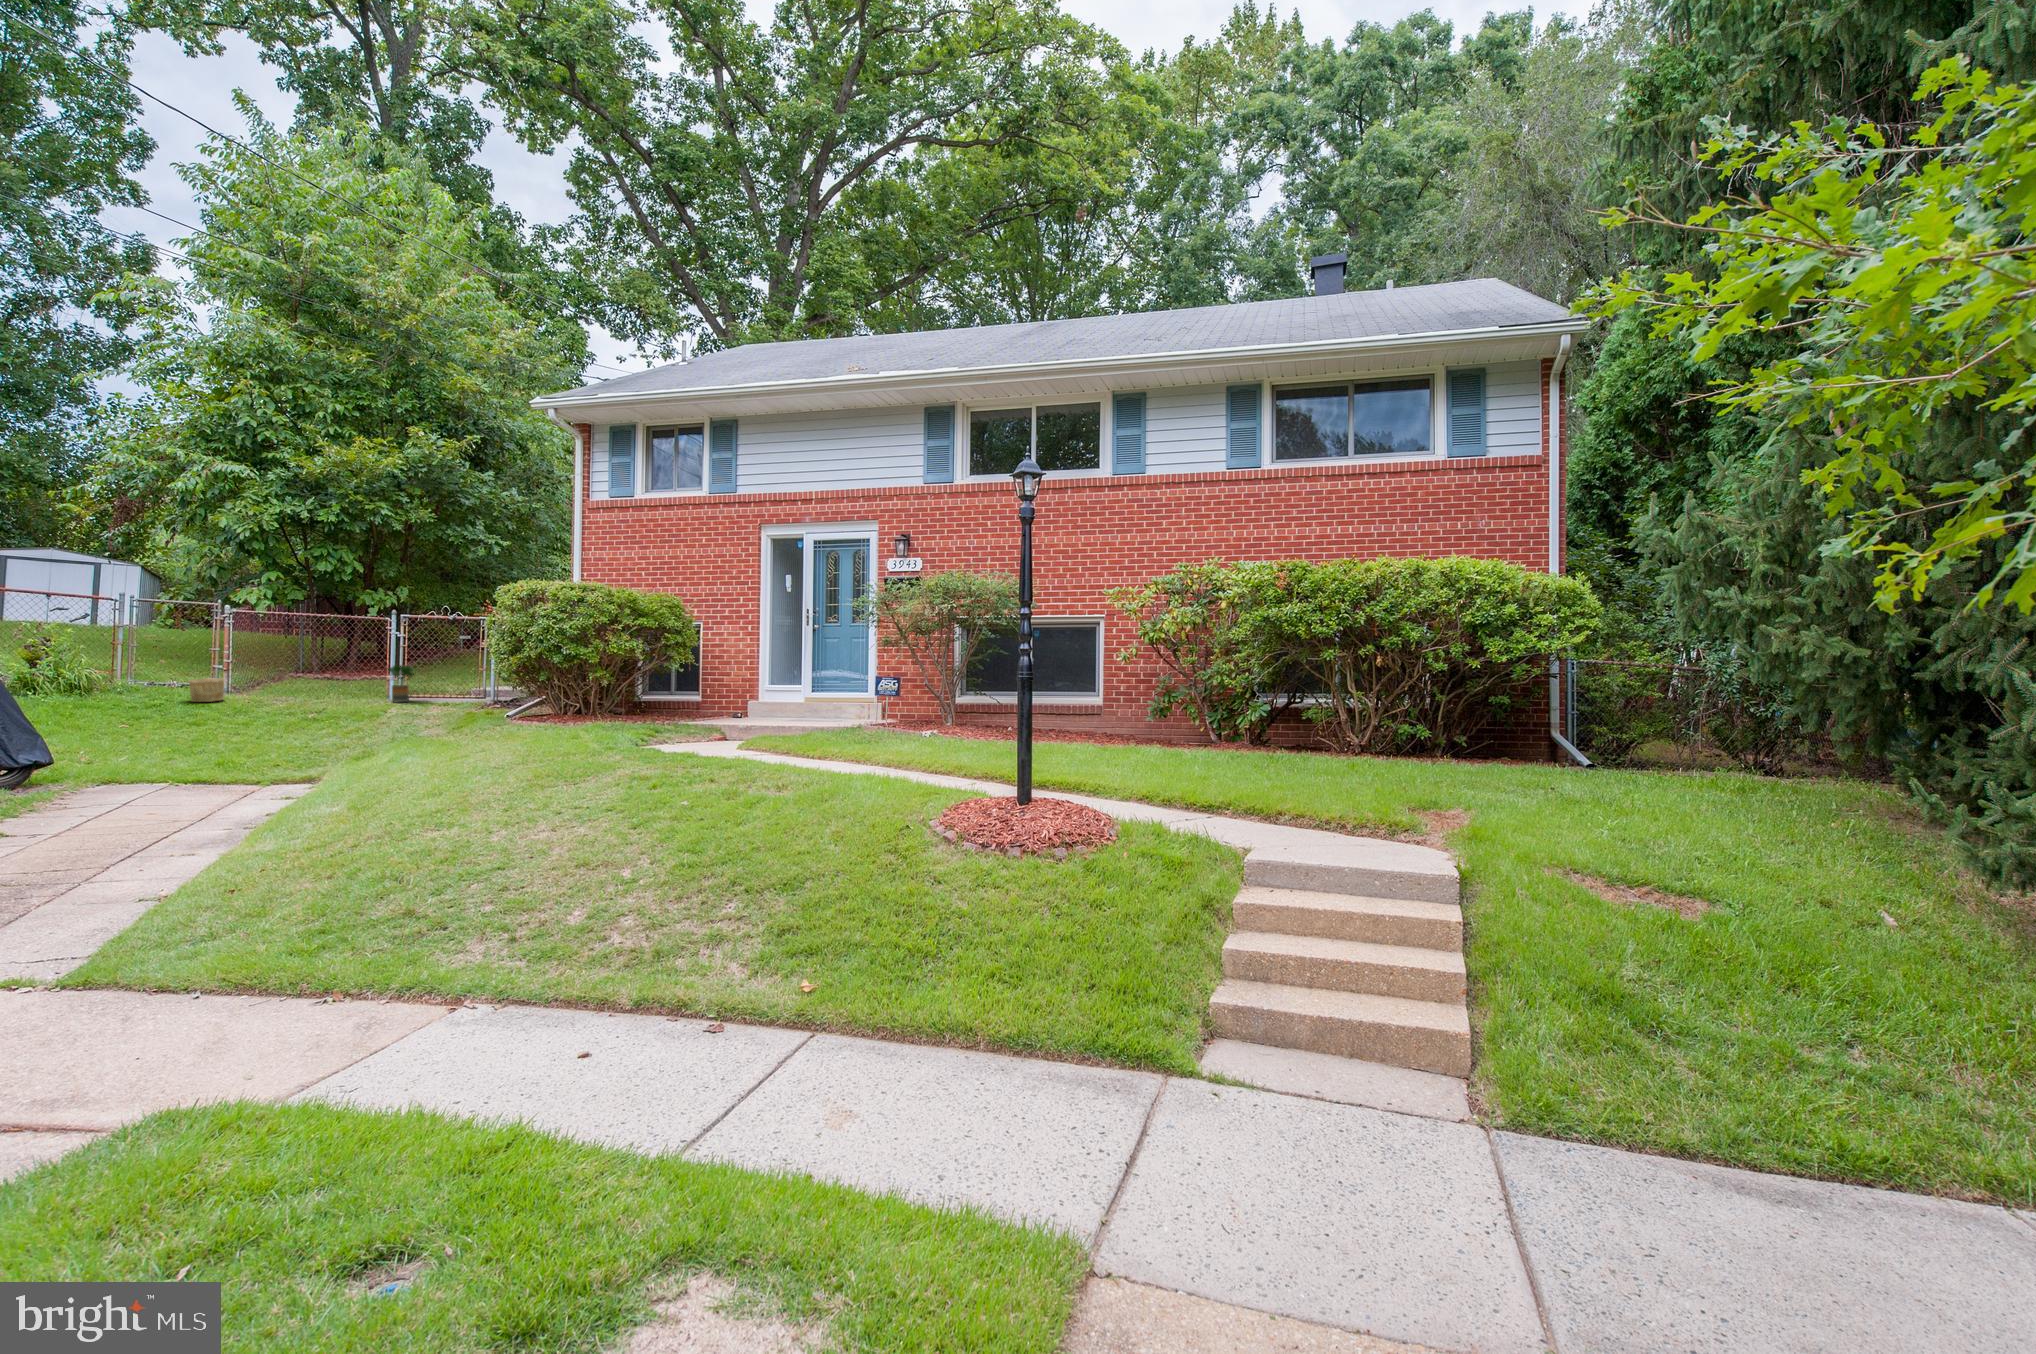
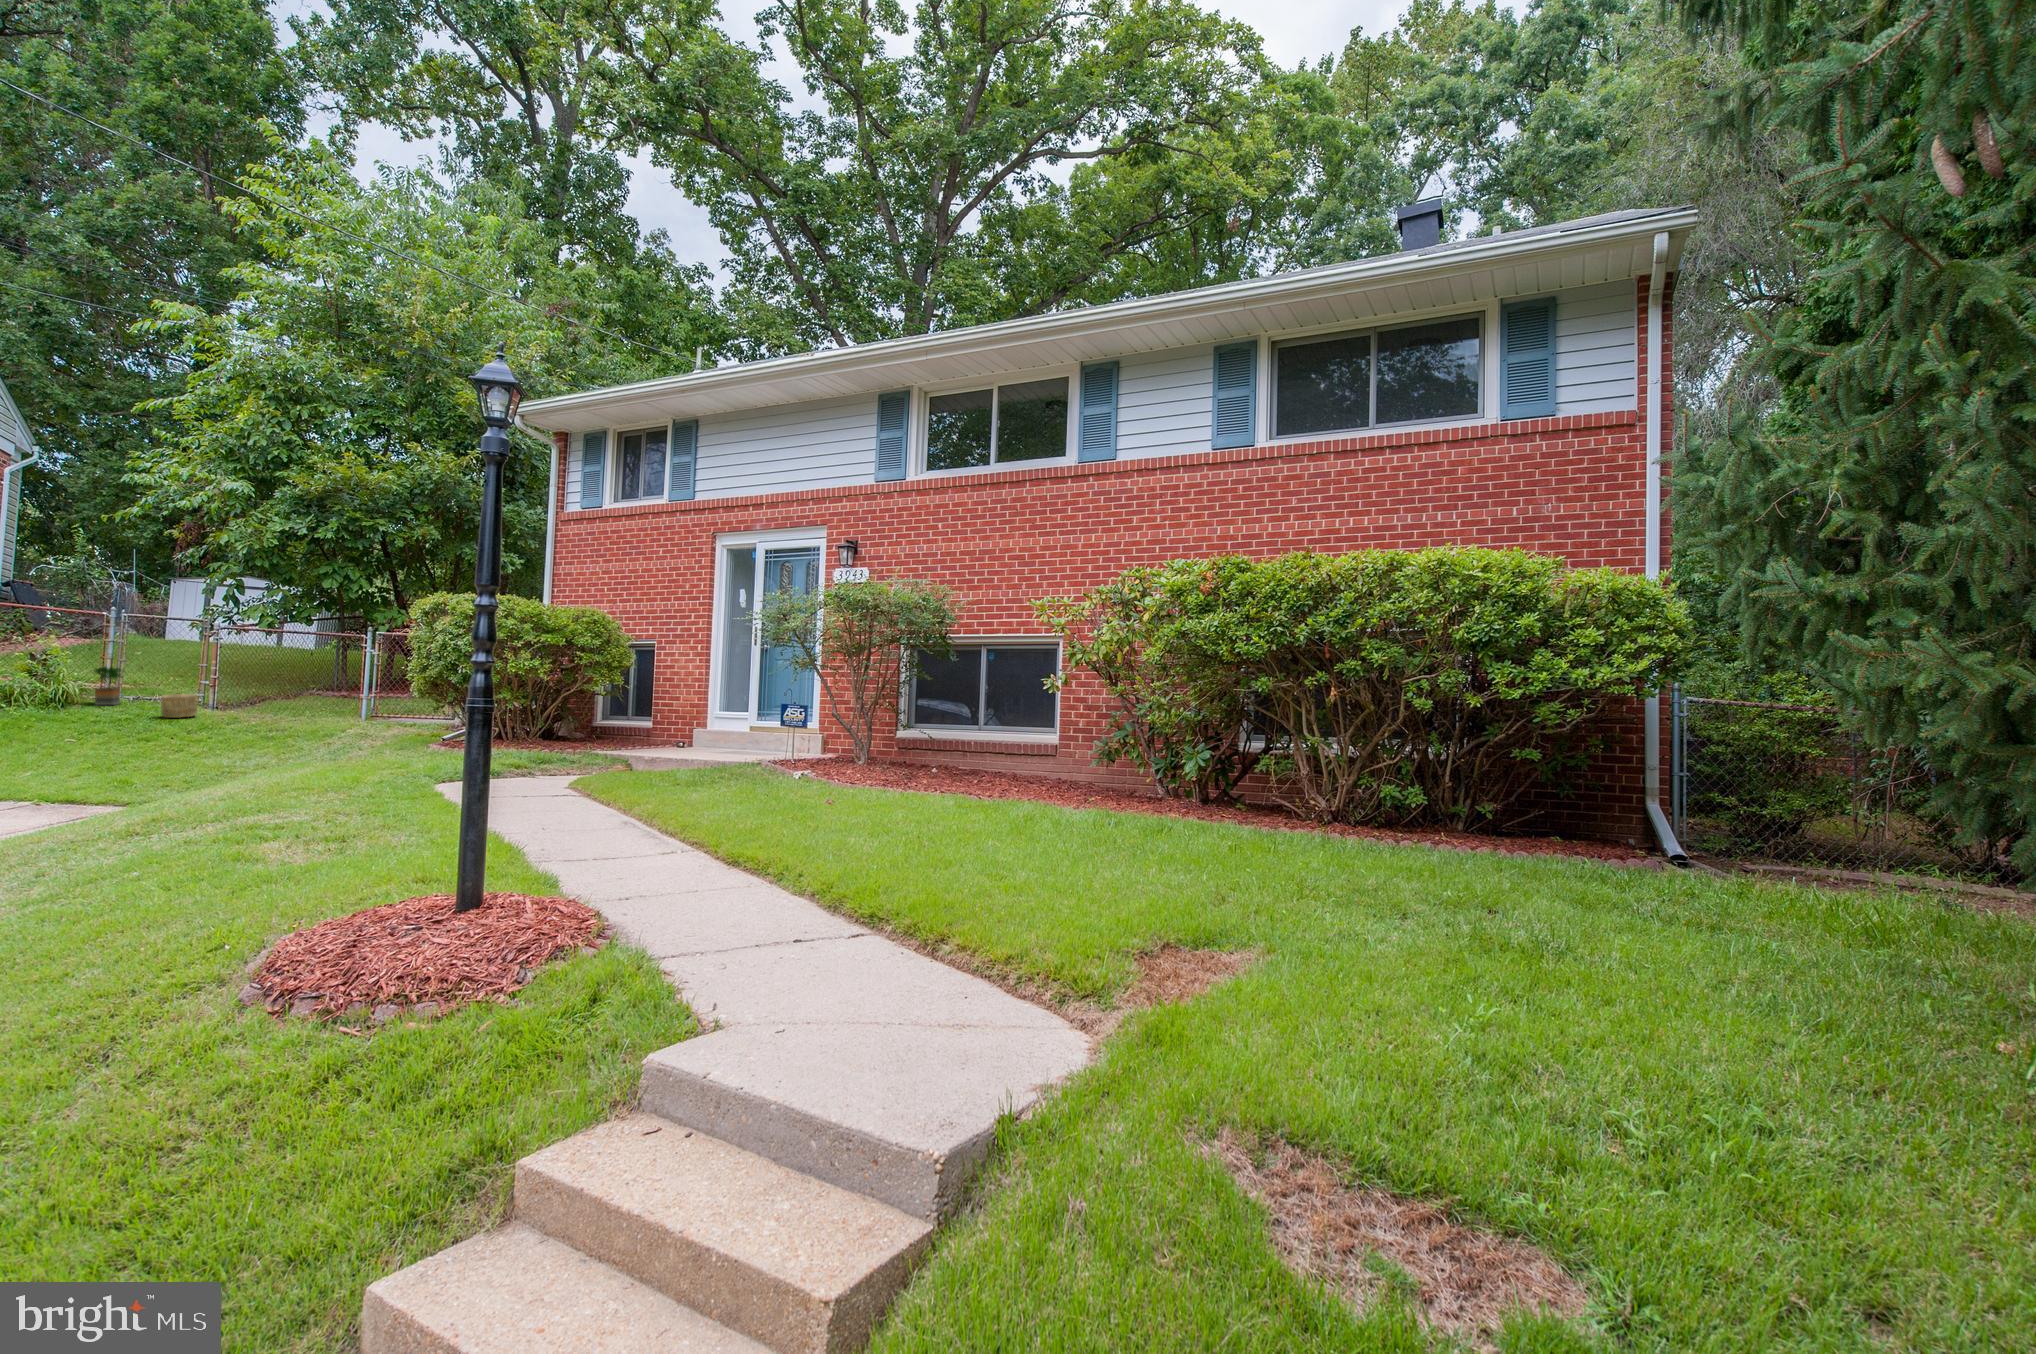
potted tree: present [386,665,414,702] -> present [93,666,123,705]

